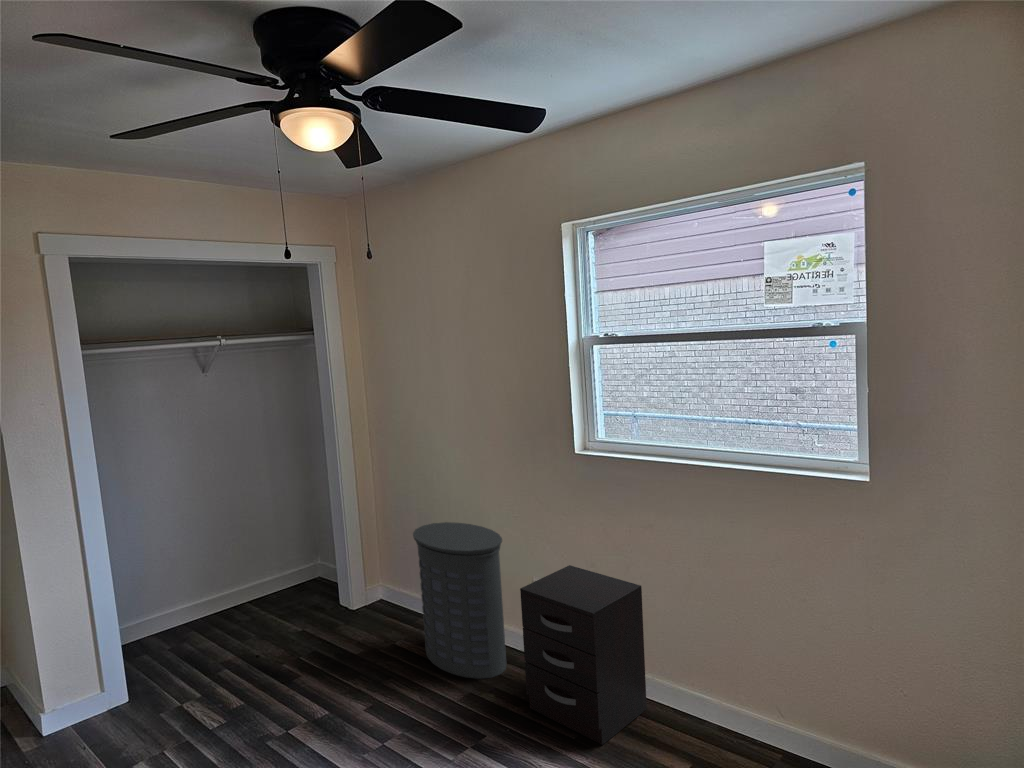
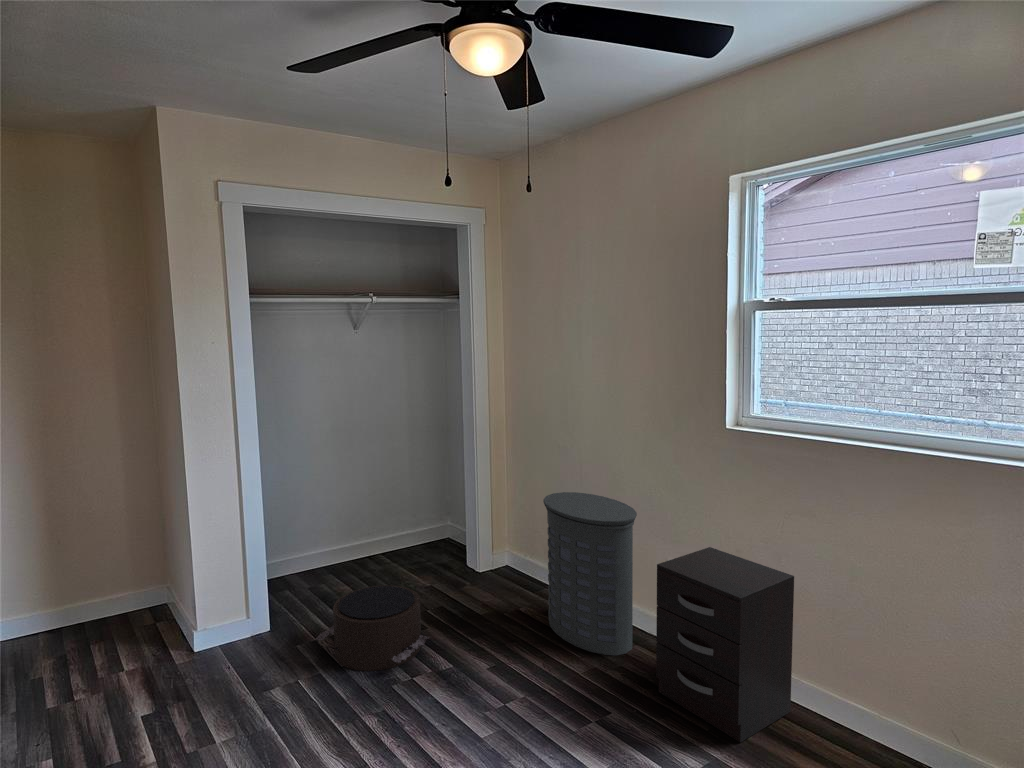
pouf: none [180,637,304,731] -> present [316,585,429,671]

